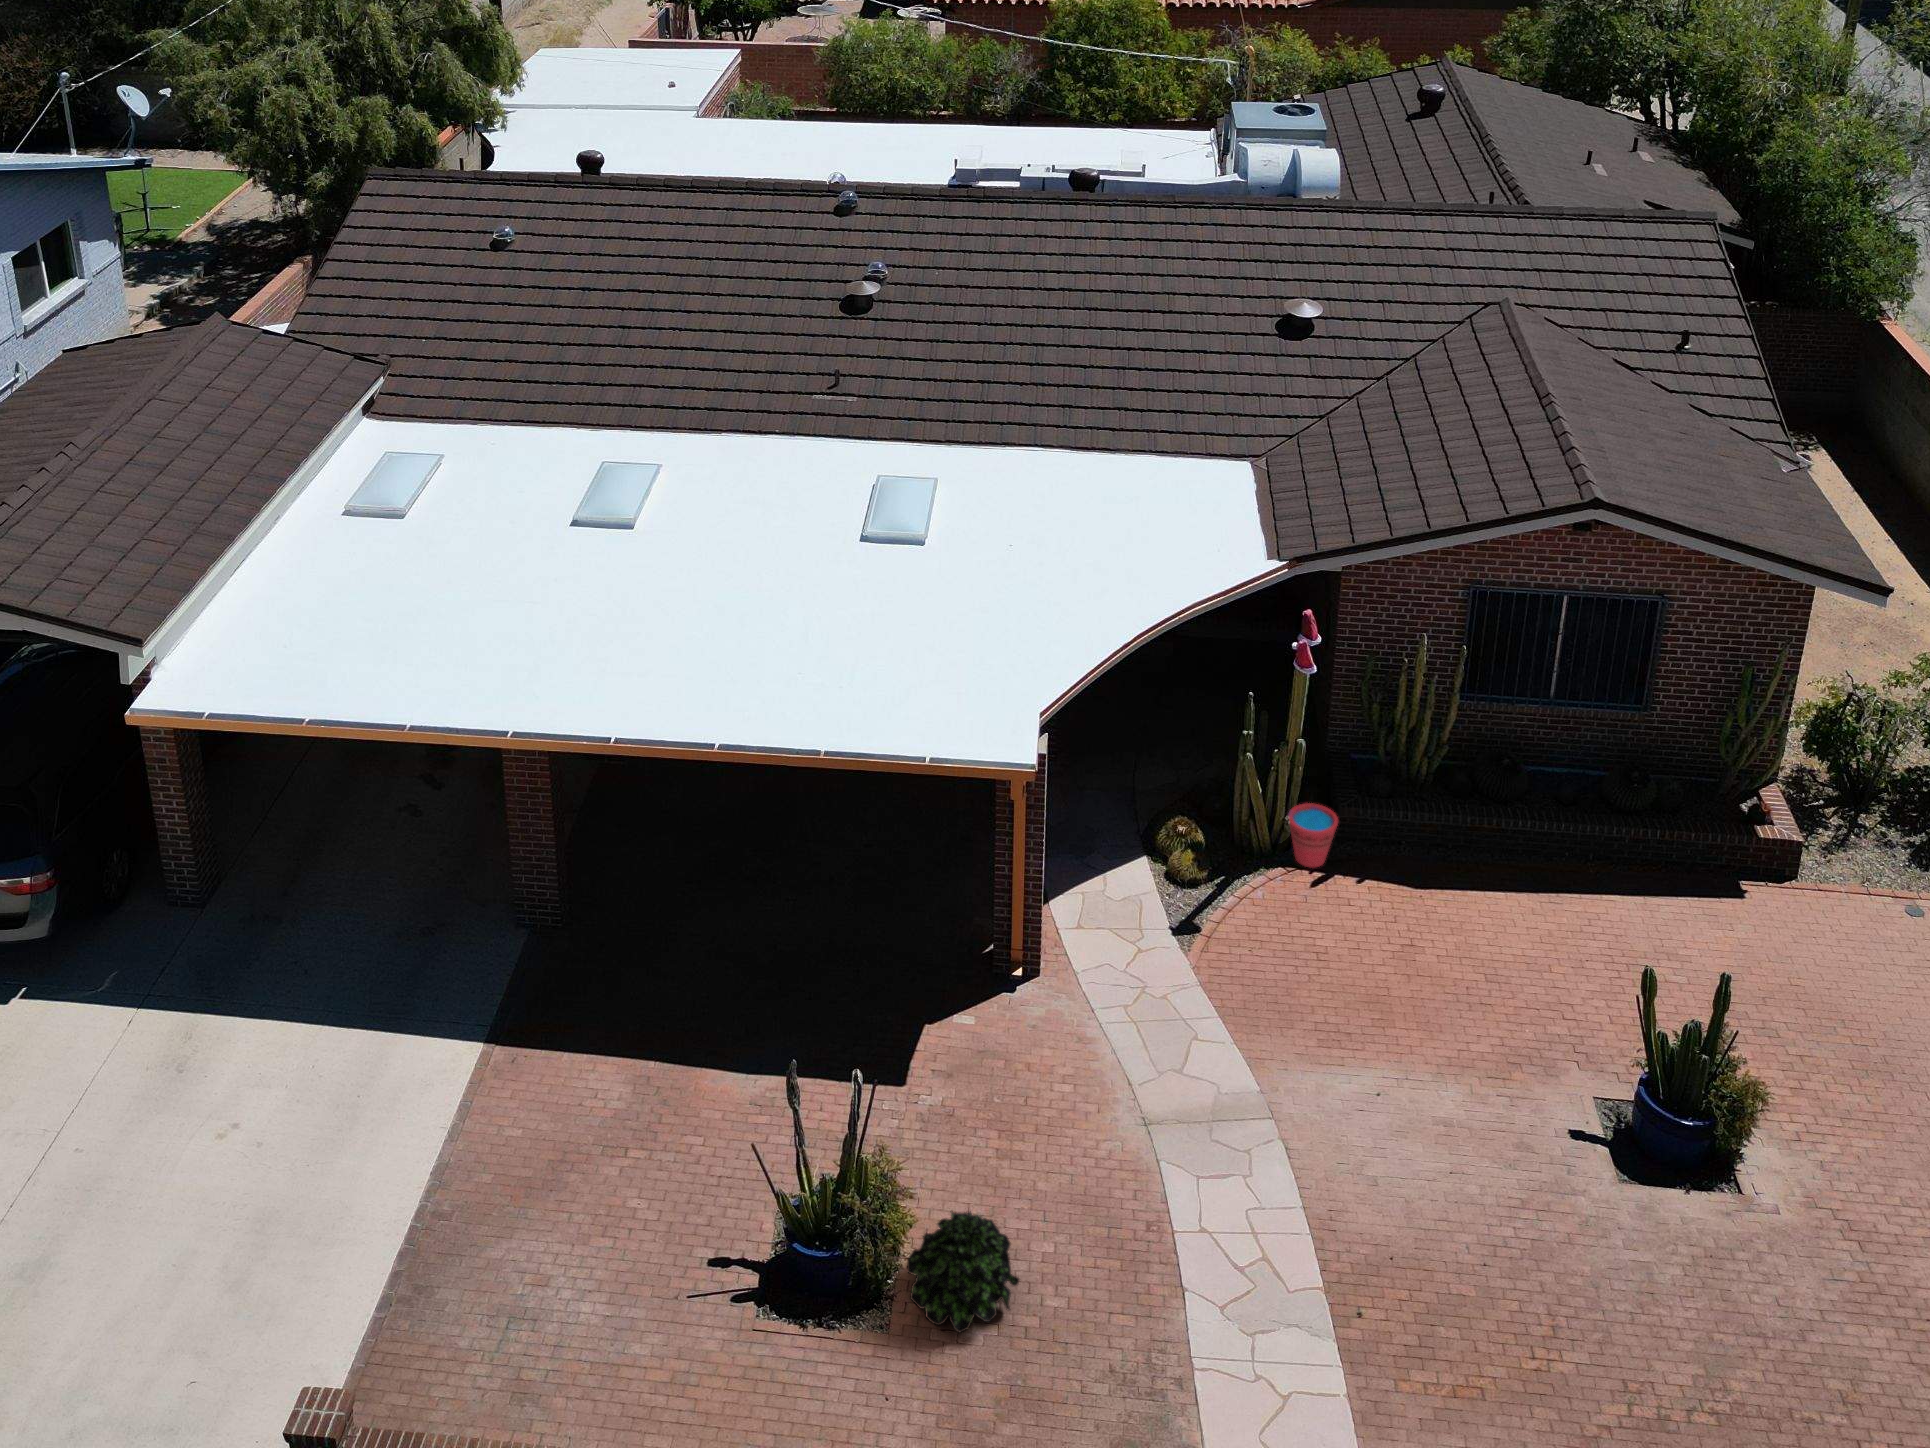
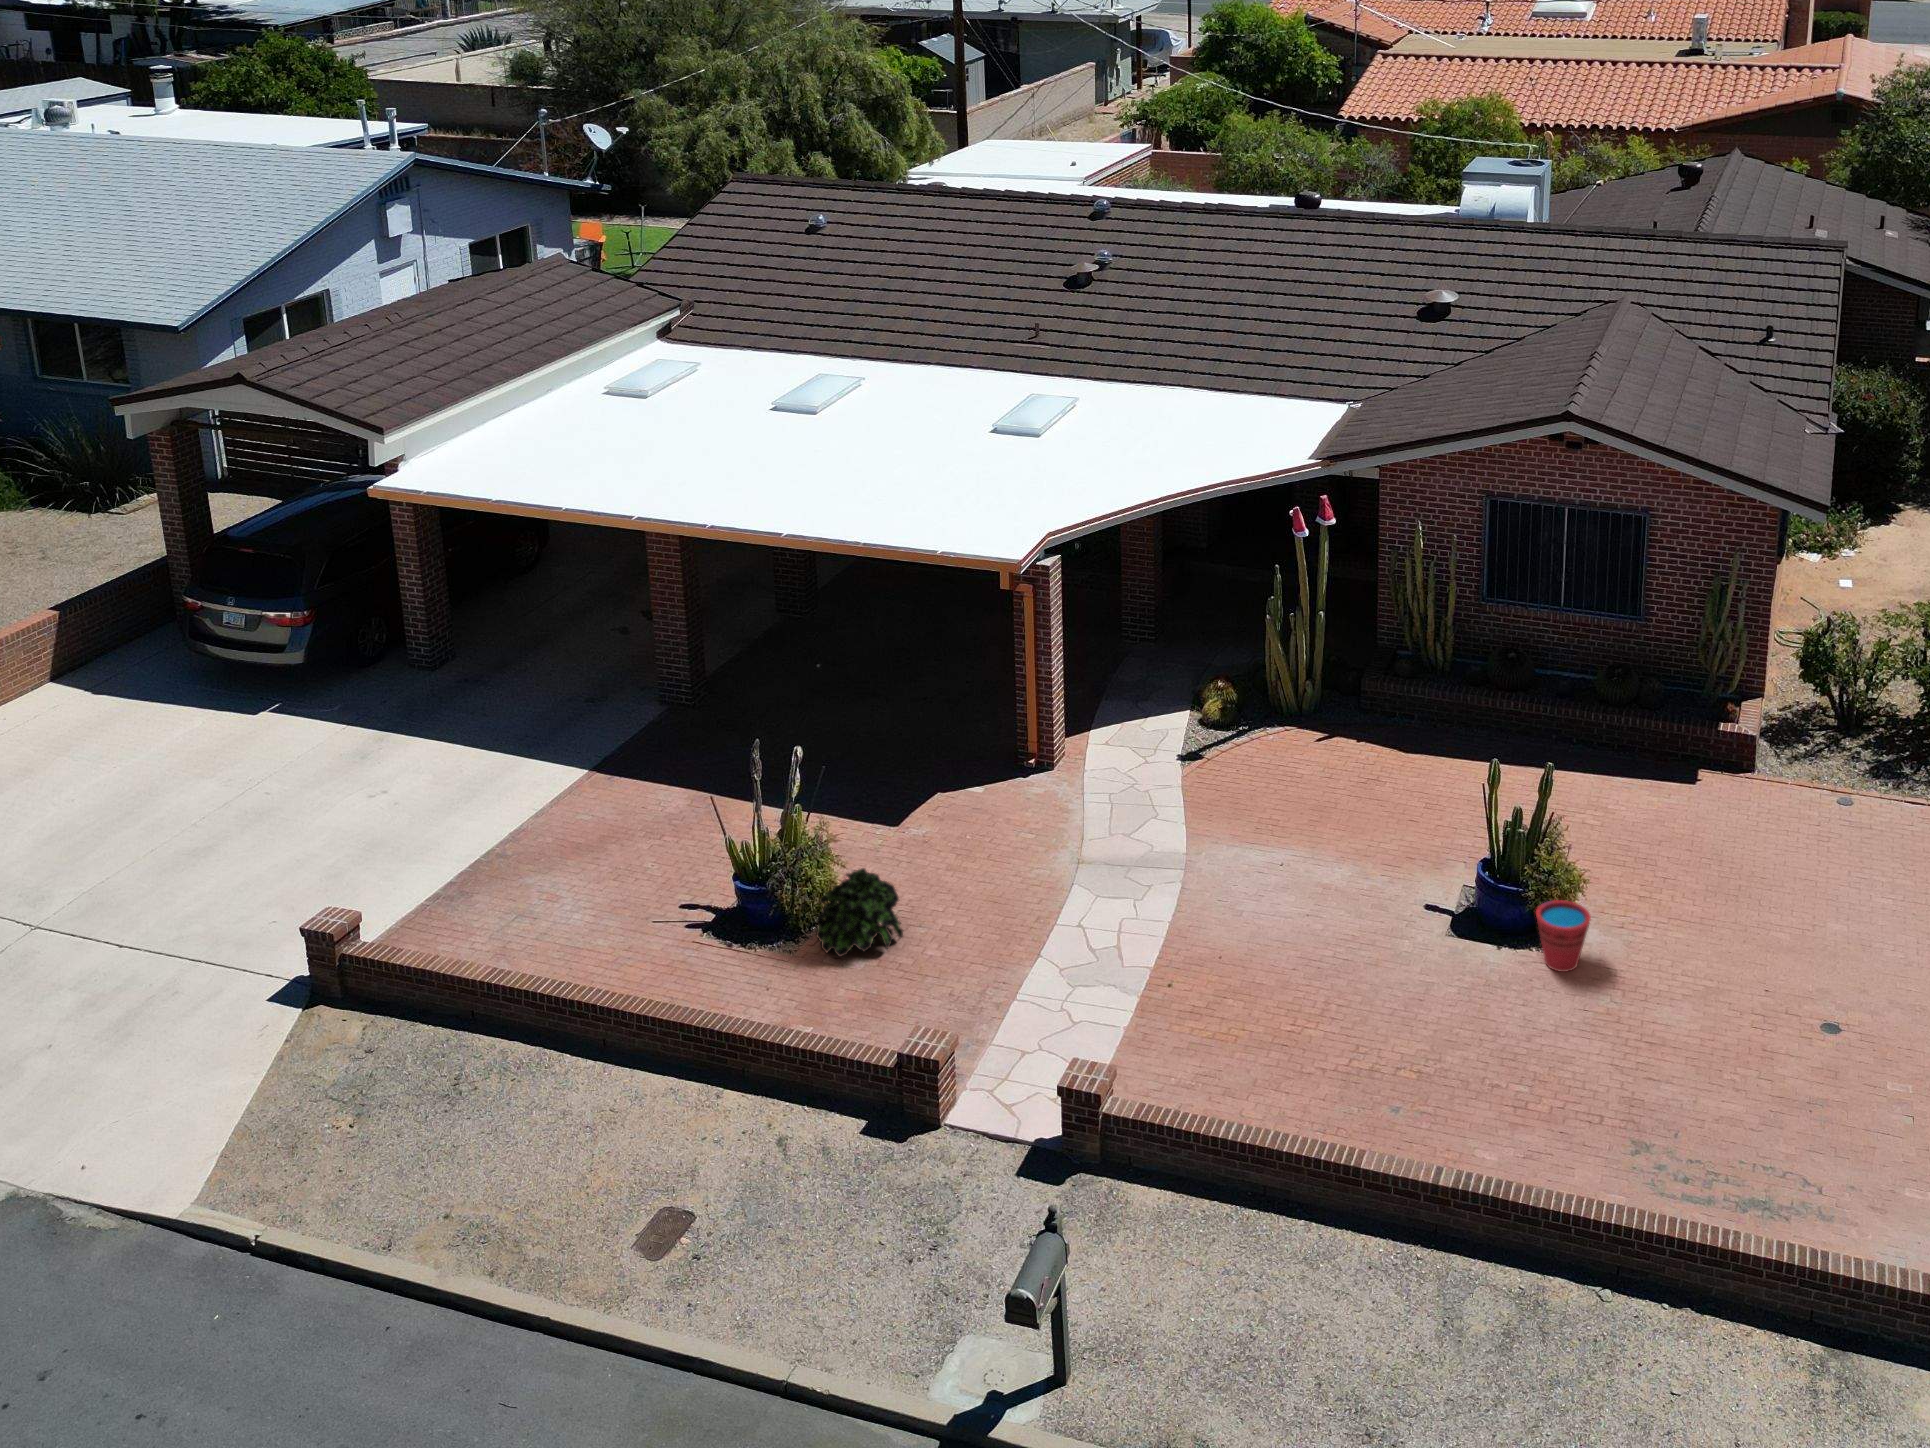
bucket: present [1288,803,1338,867] -> present [1536,900,1591,972]

